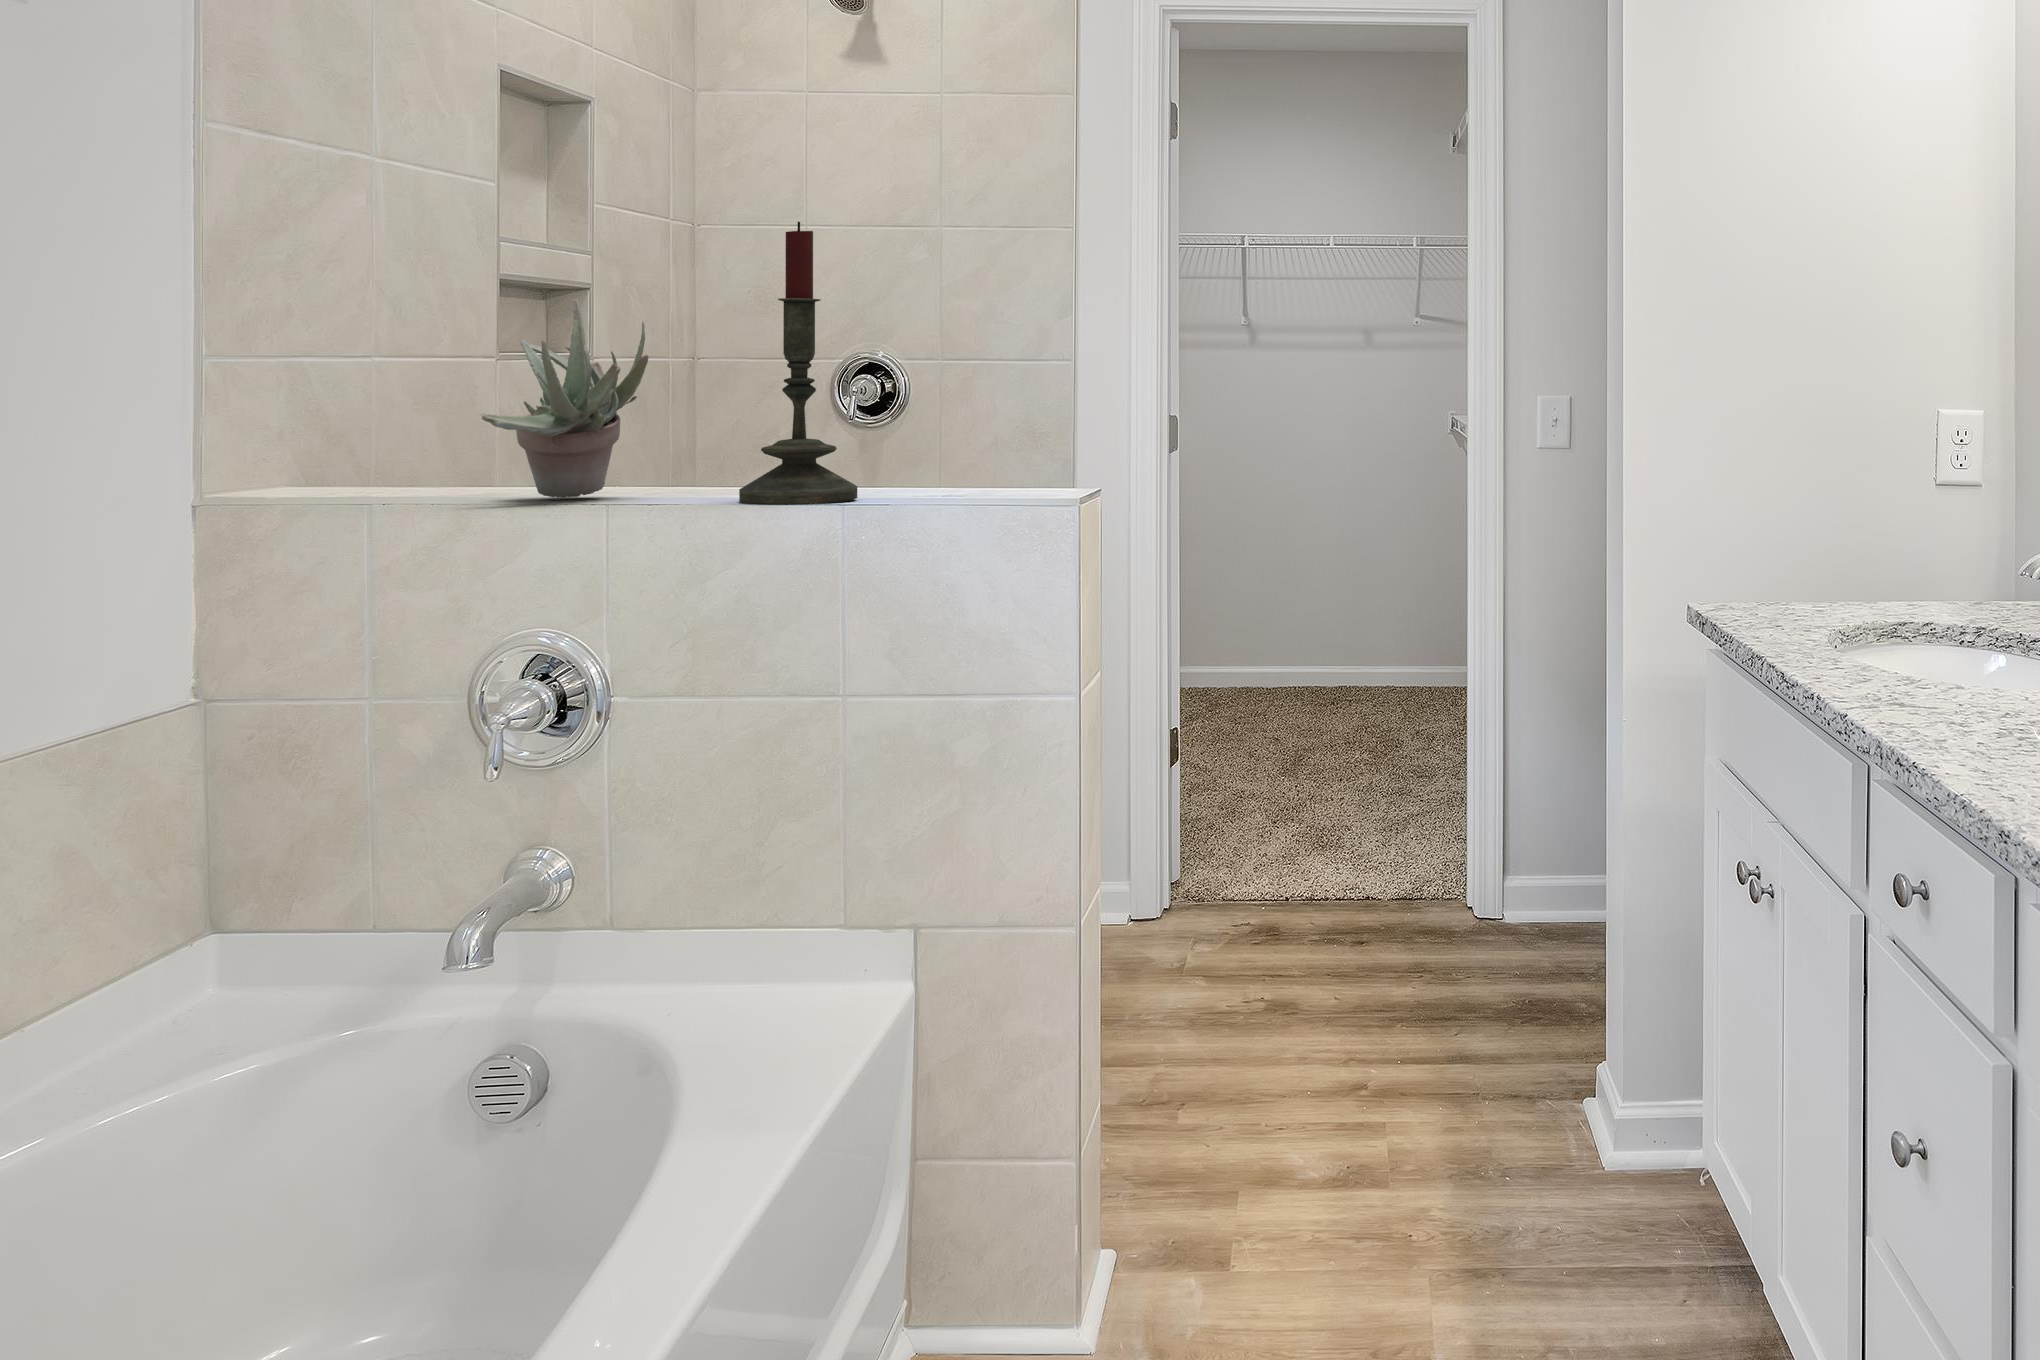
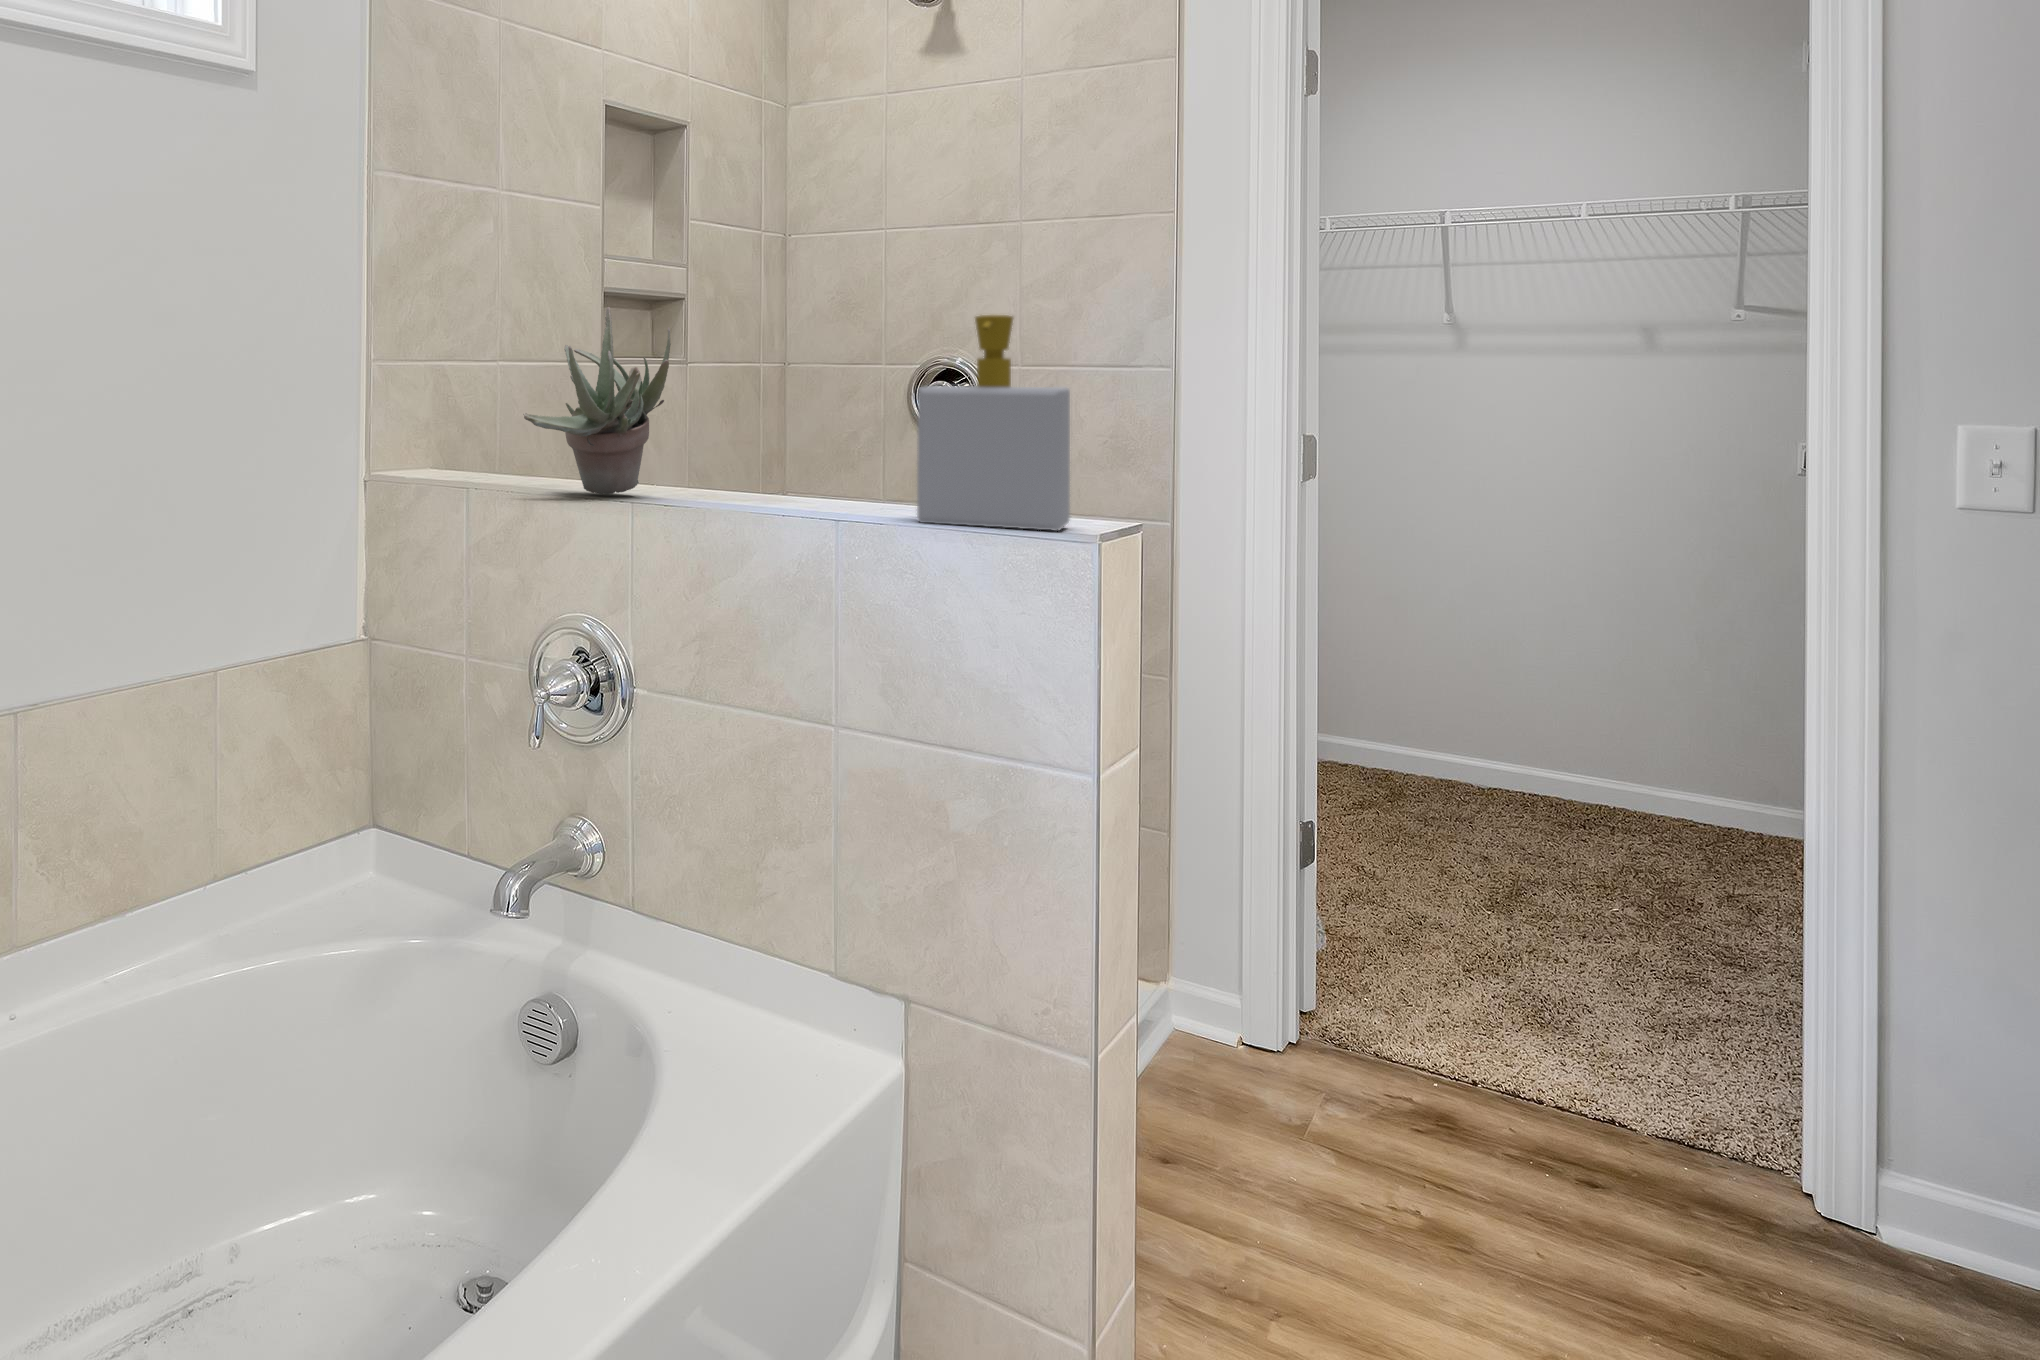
candle: present [739,222,857,505] -> none [738,221,853,519]
soap bottle: none [919,315,1045,500] -> present [917,315,1070,531]

